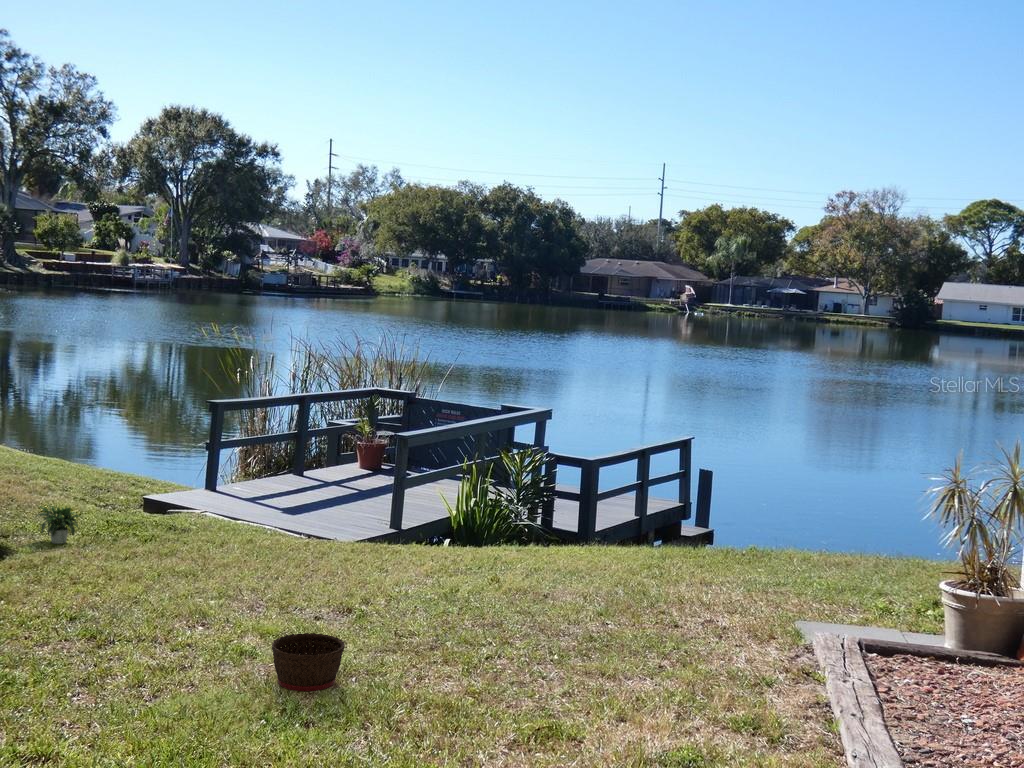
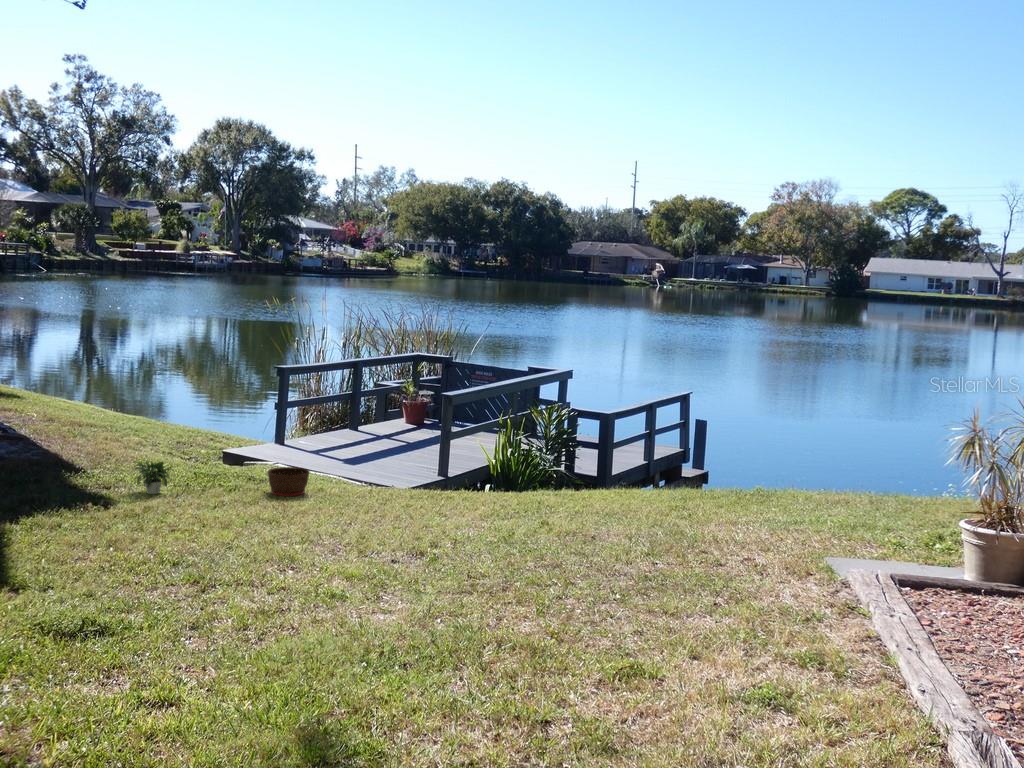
basket: present [272,633,345,691] -> present [267,467,310,496]

